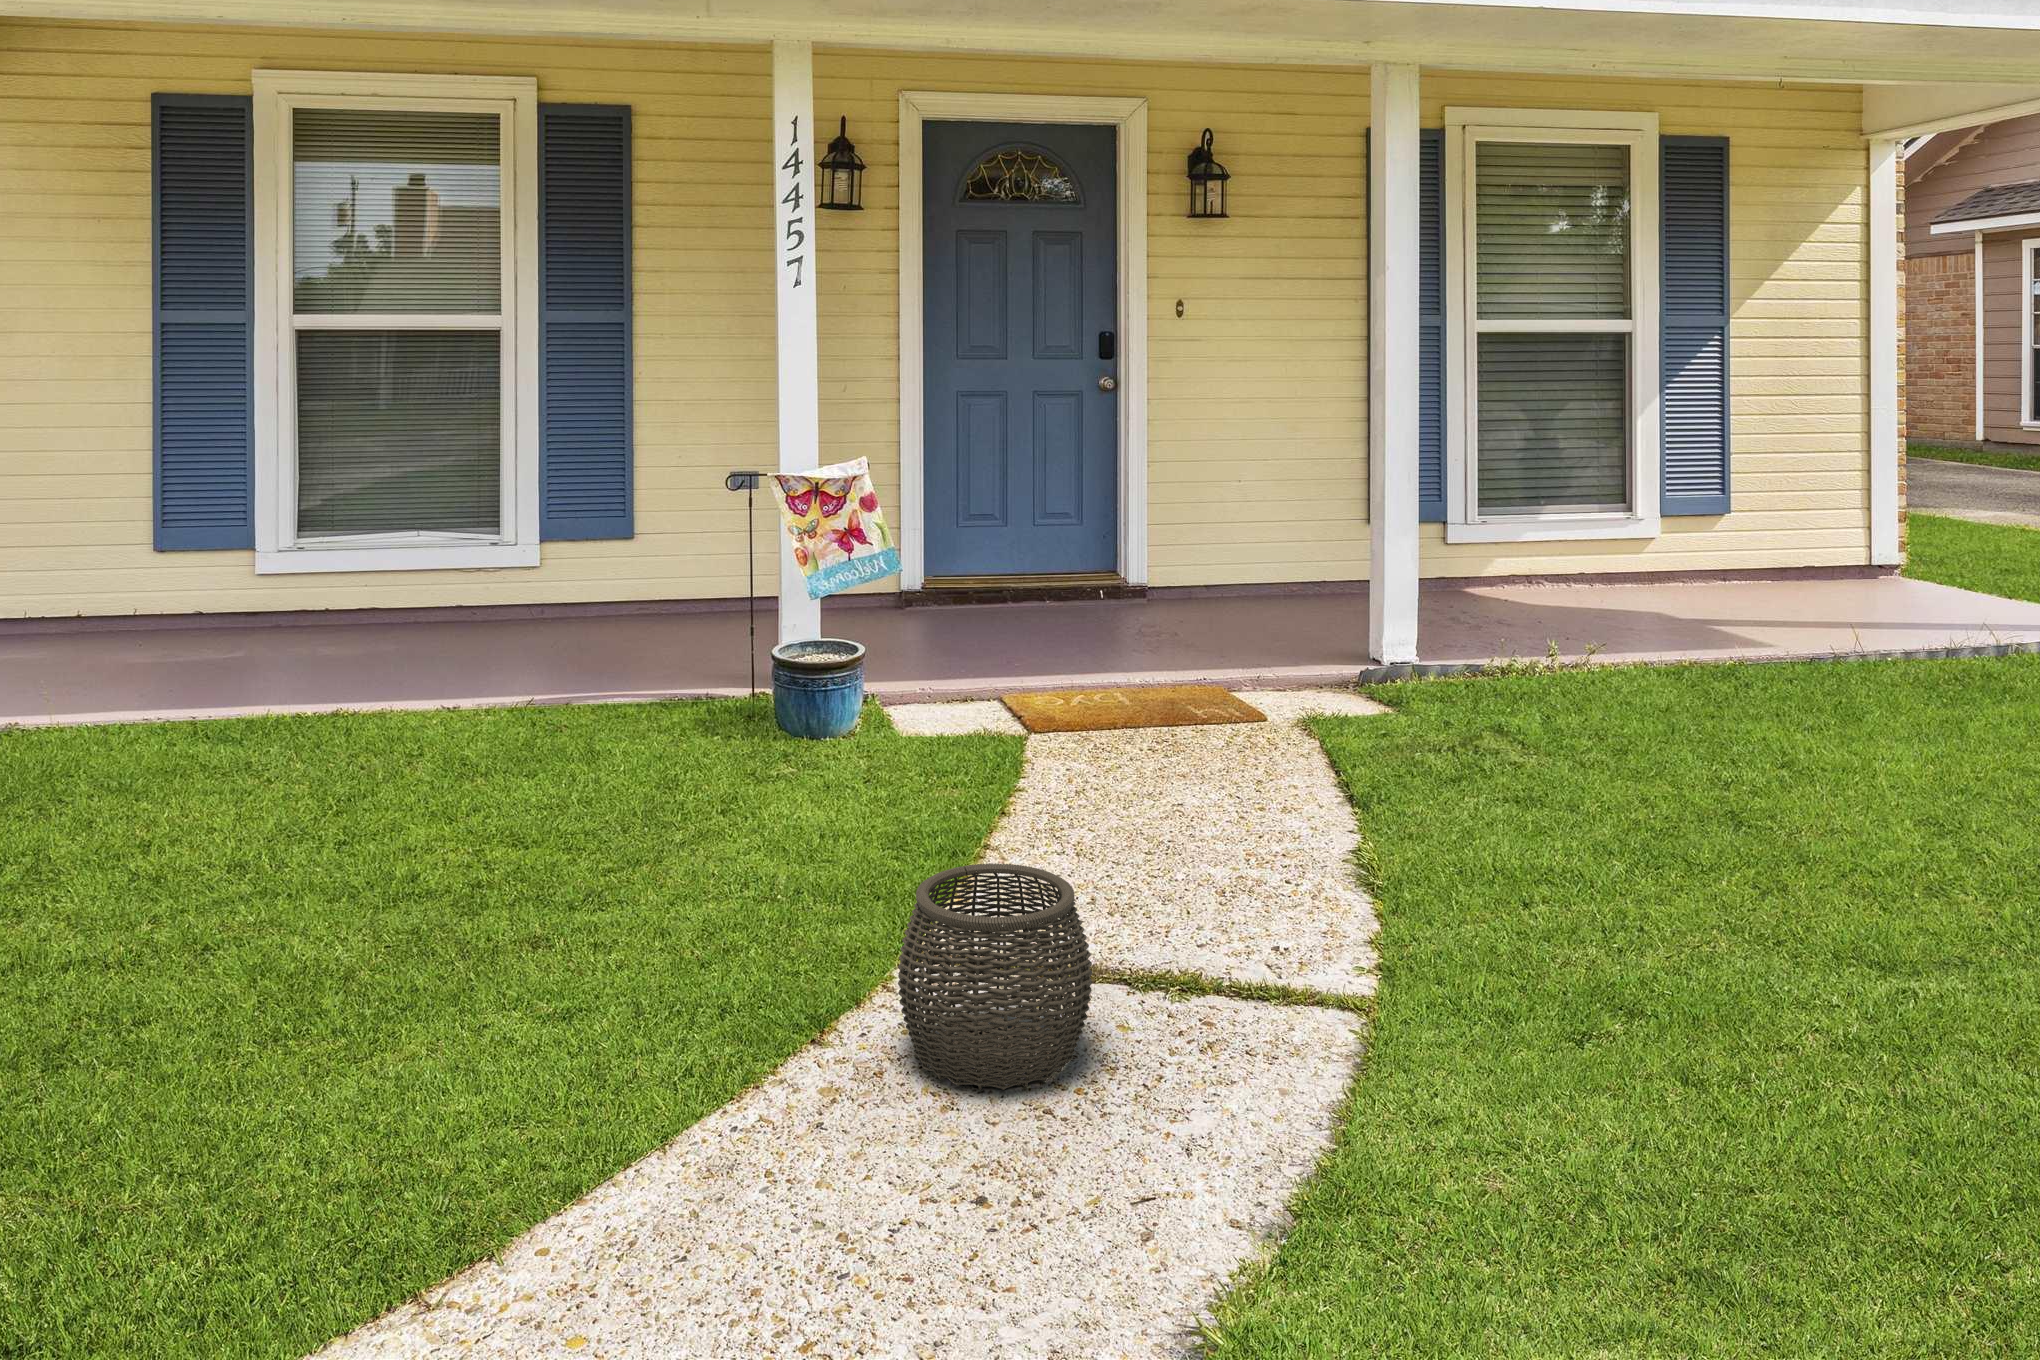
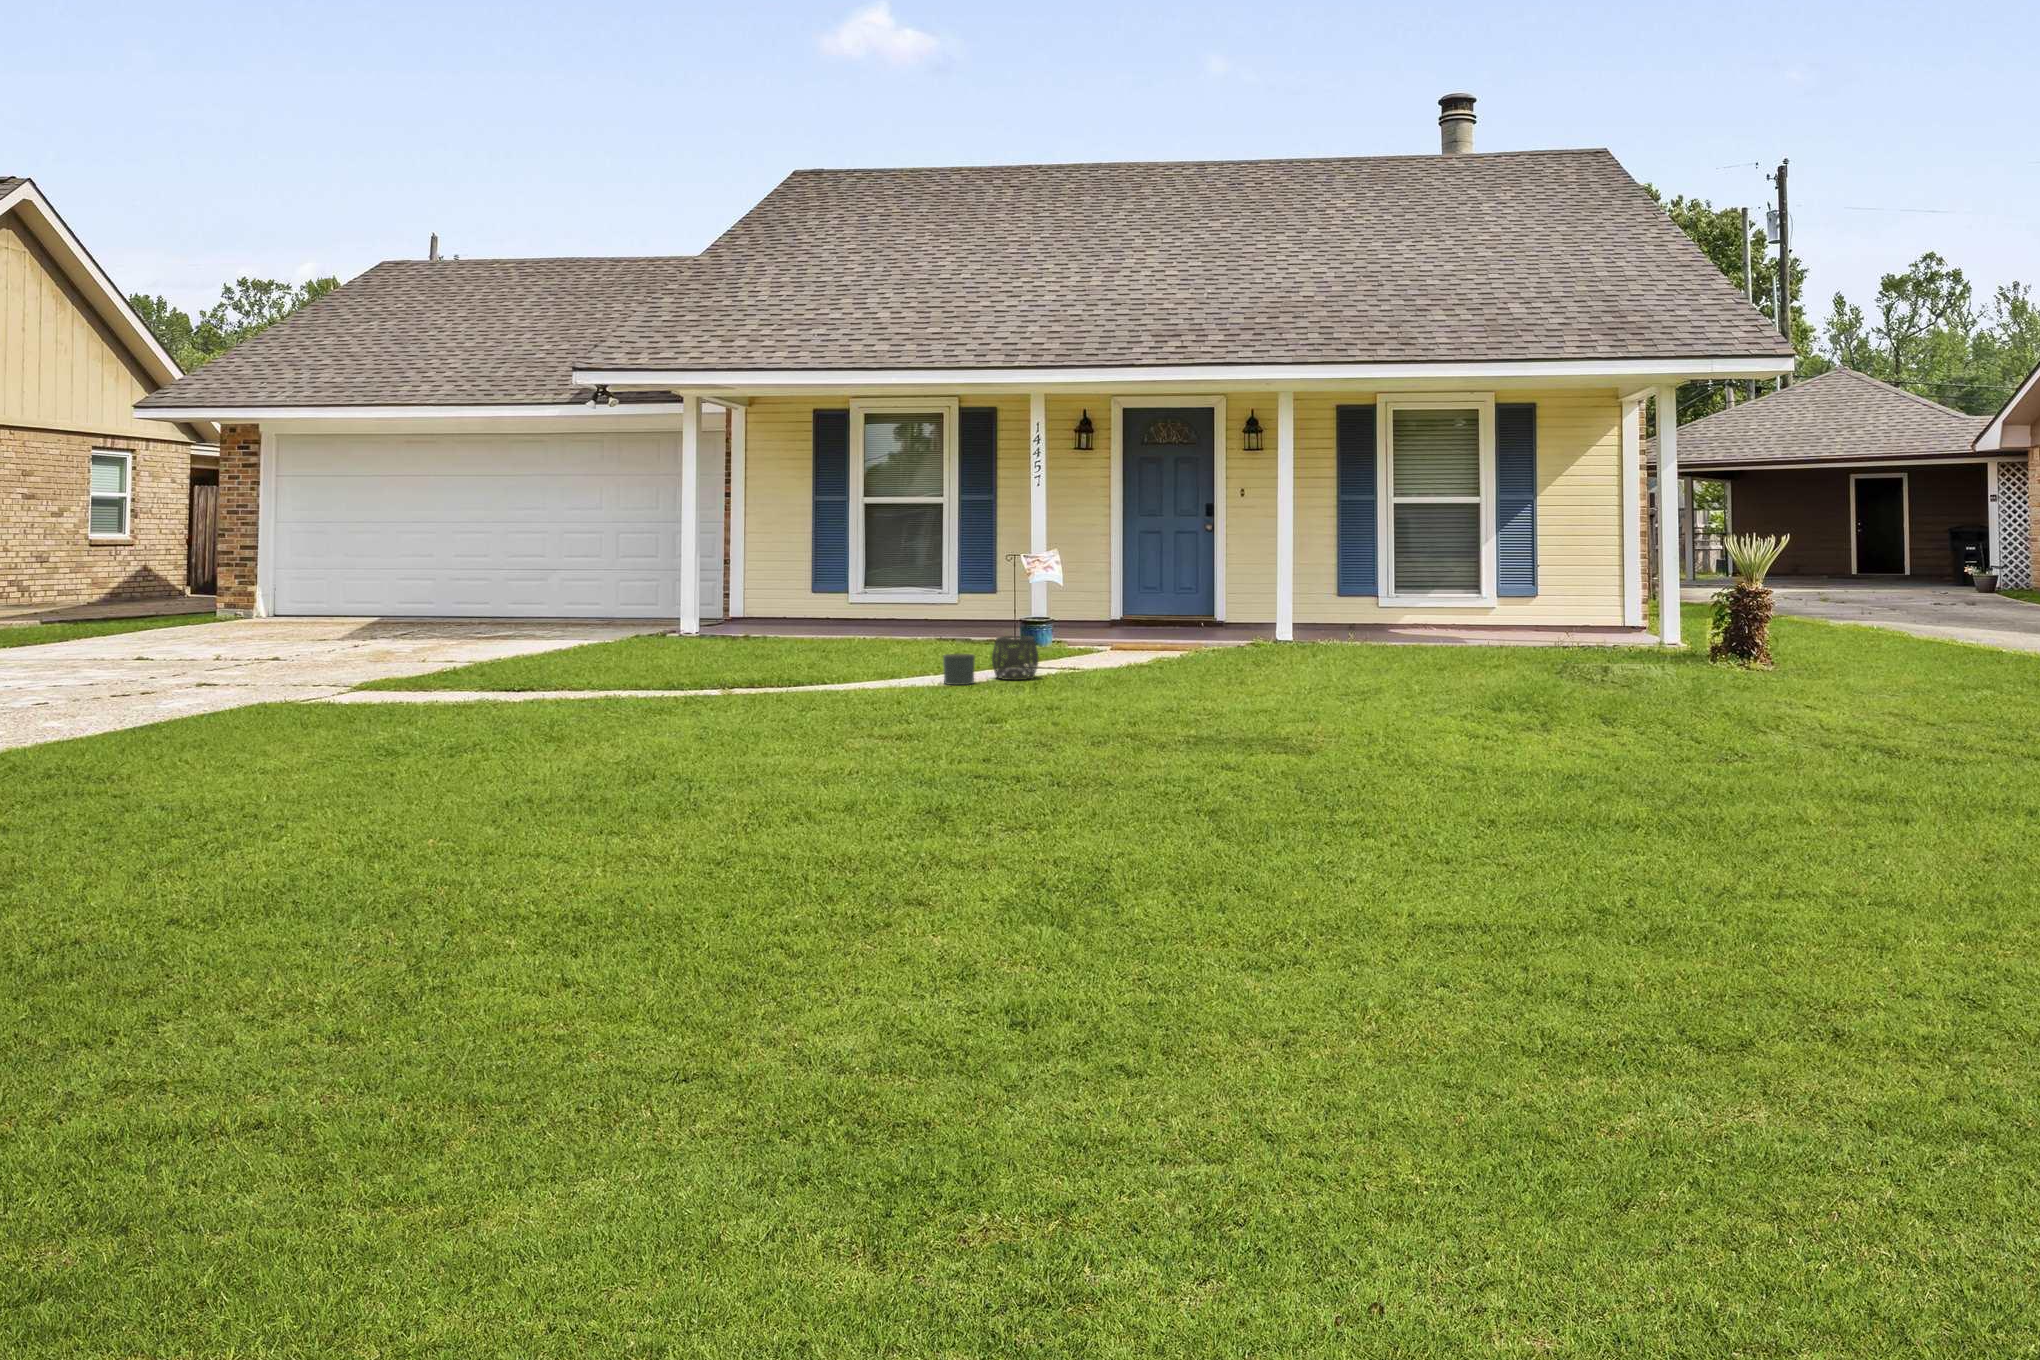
planter: none [744,1024,891,1227] -> present [943,654,975,685]

